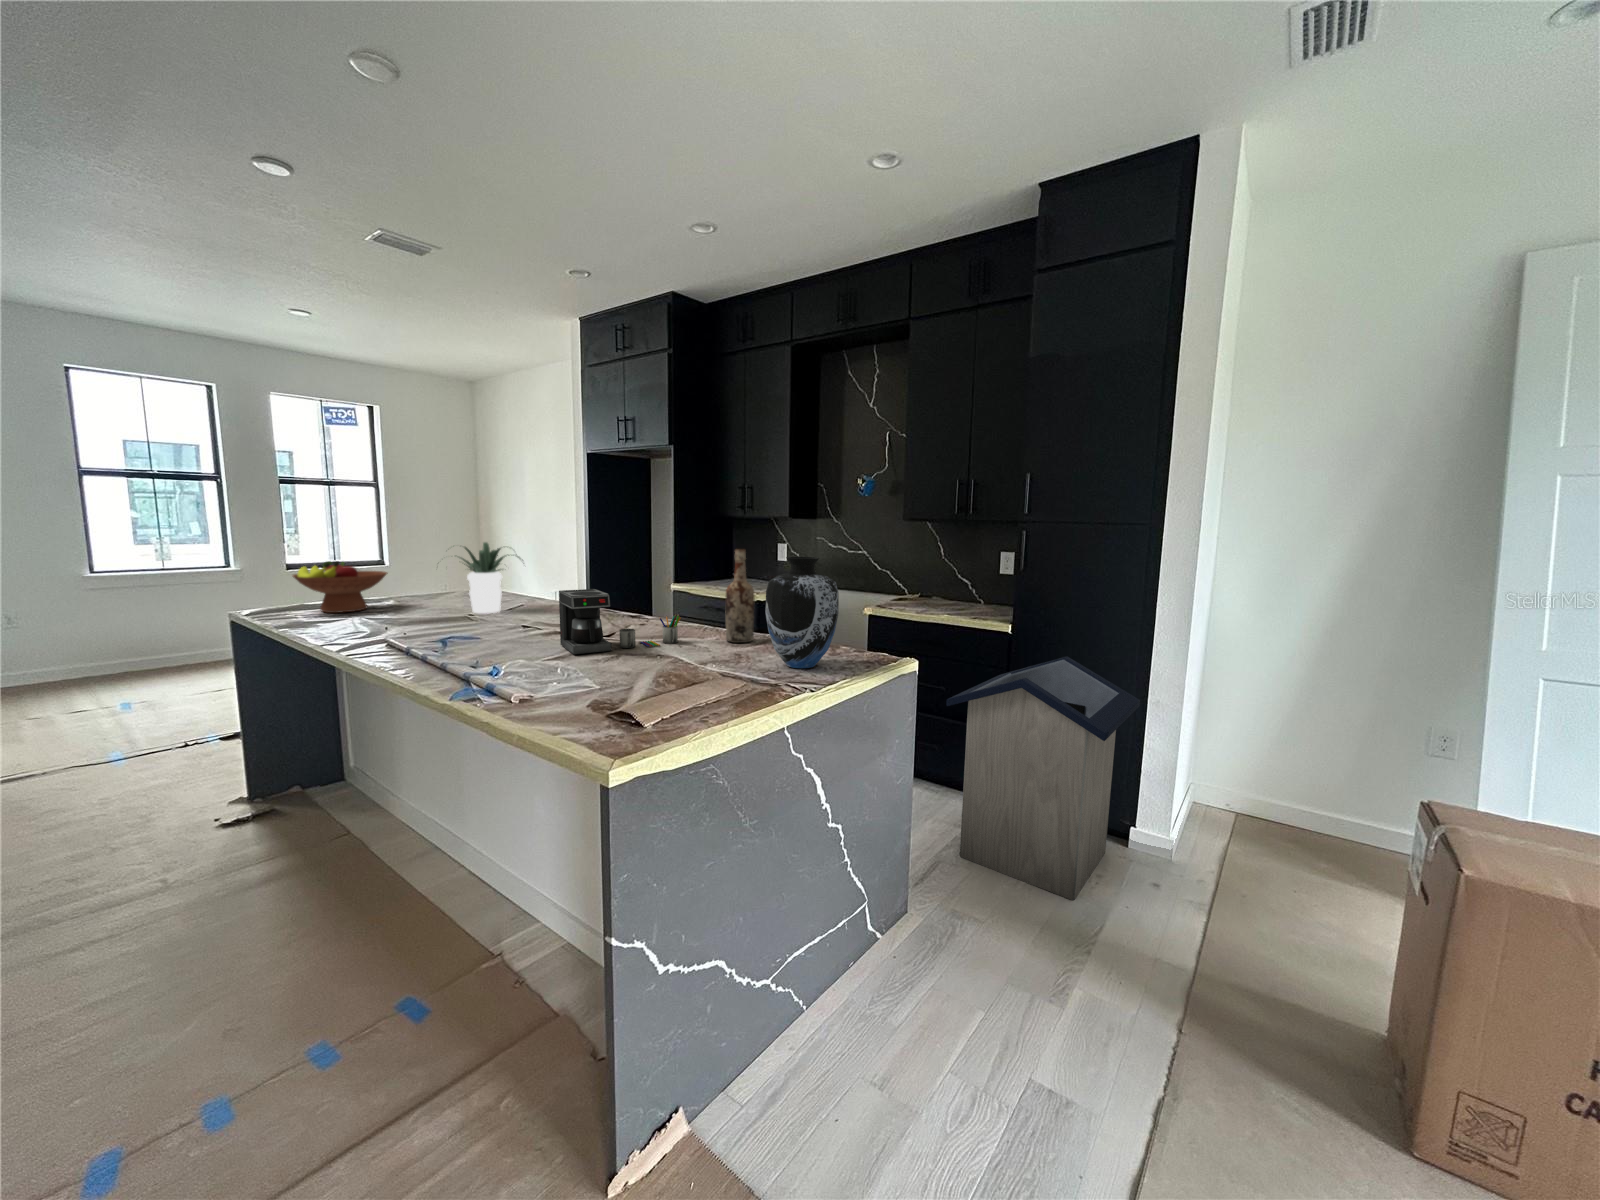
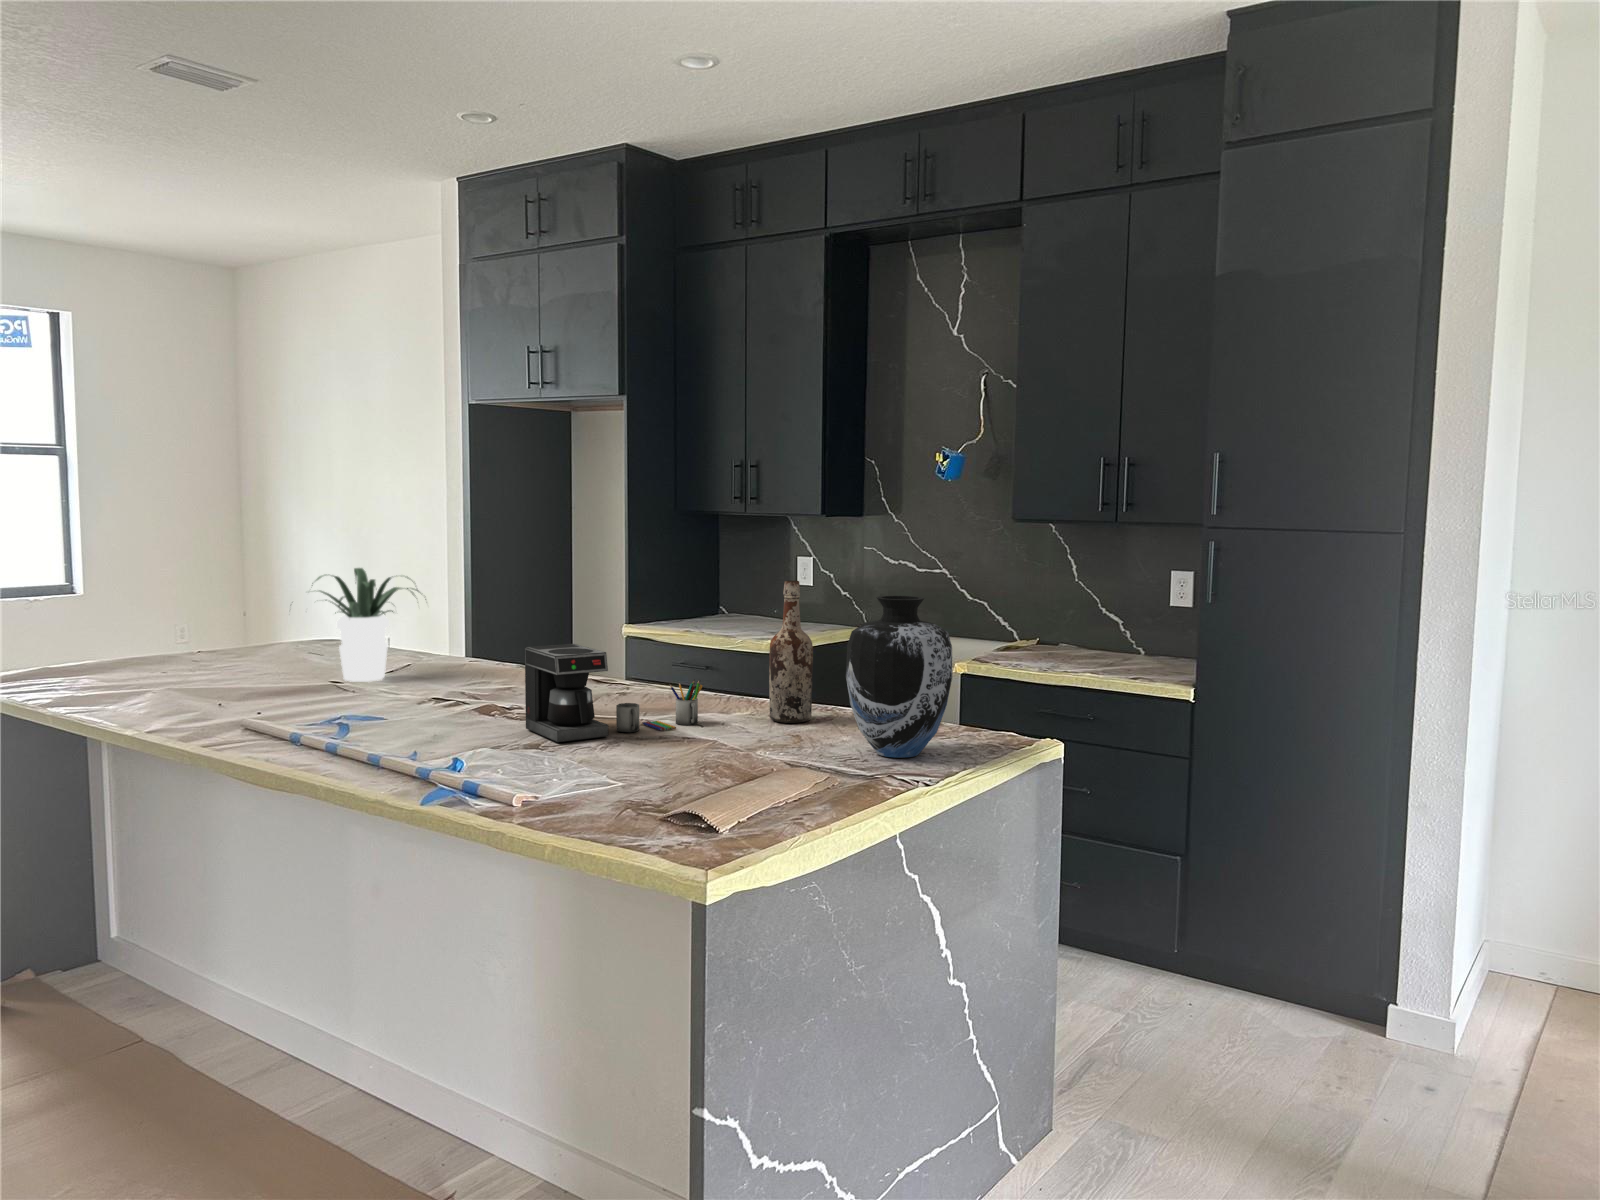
fruit bowl: present [292,561,388,613] -> none [60,601,201,683]
trash can: present [946,656,1140,900] -> none [1100,739,1398,1113]

